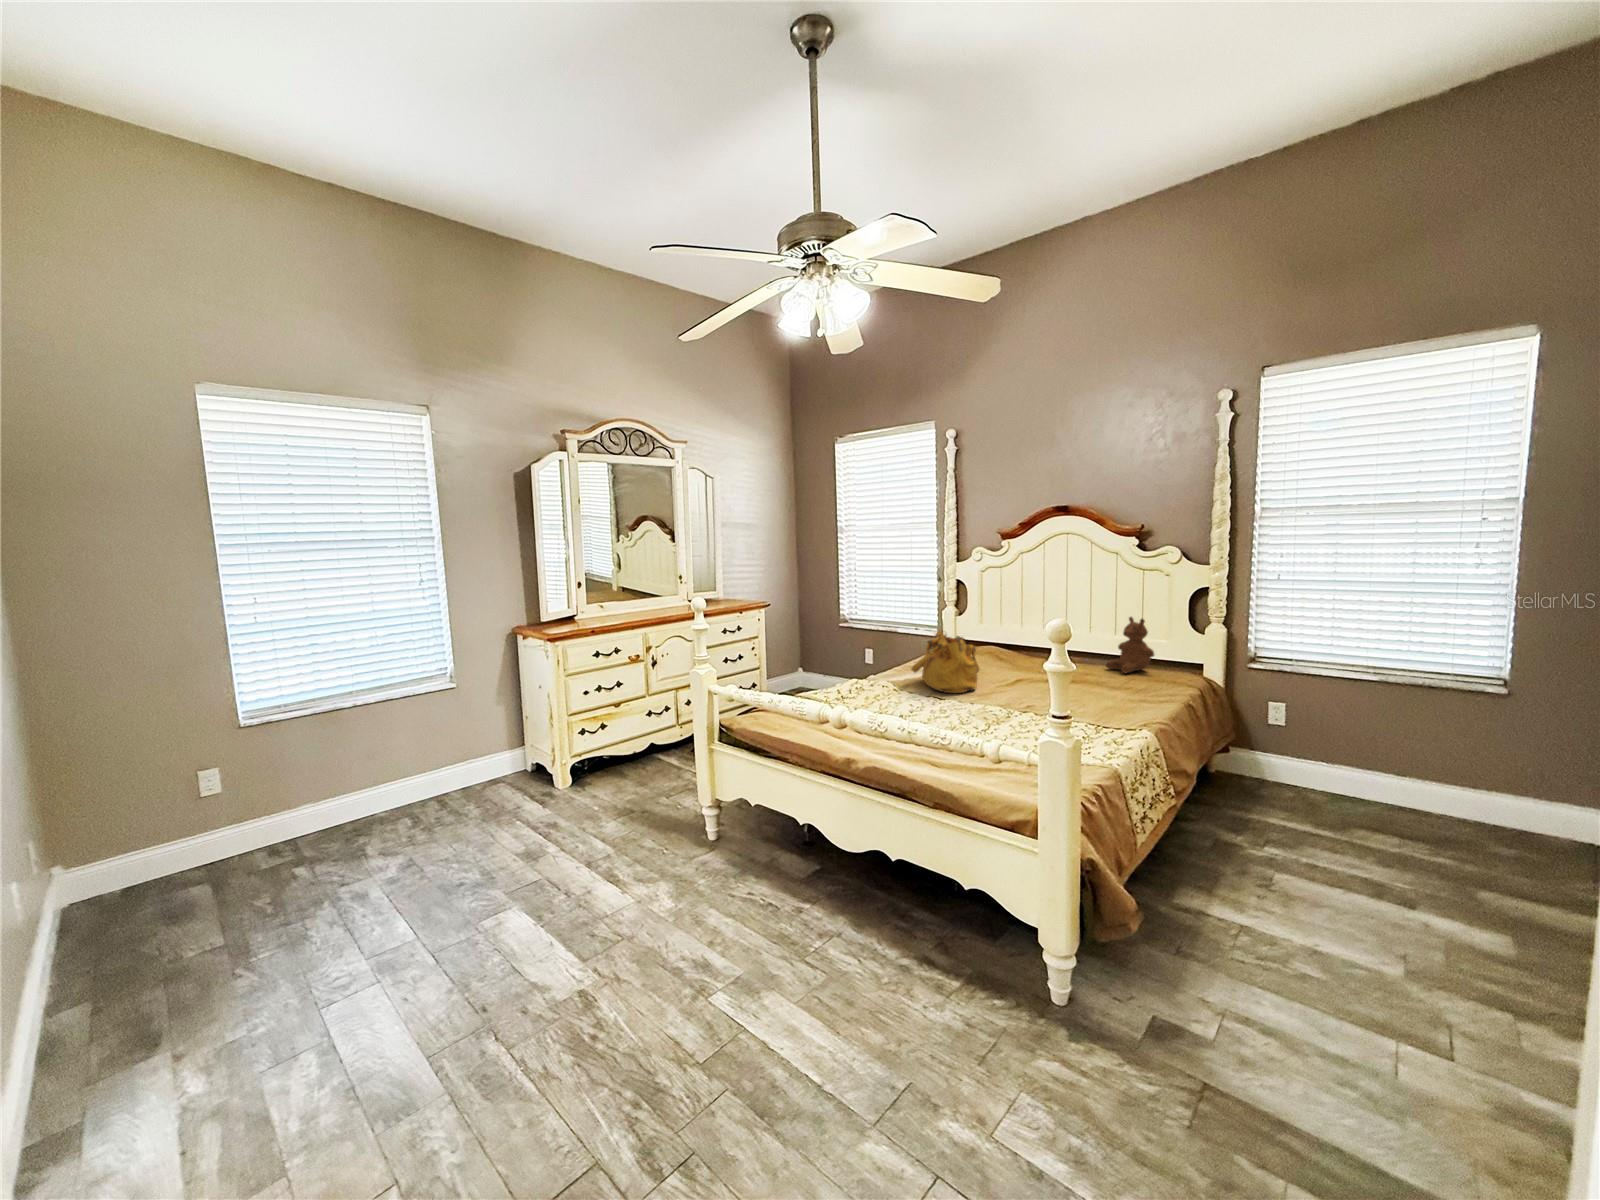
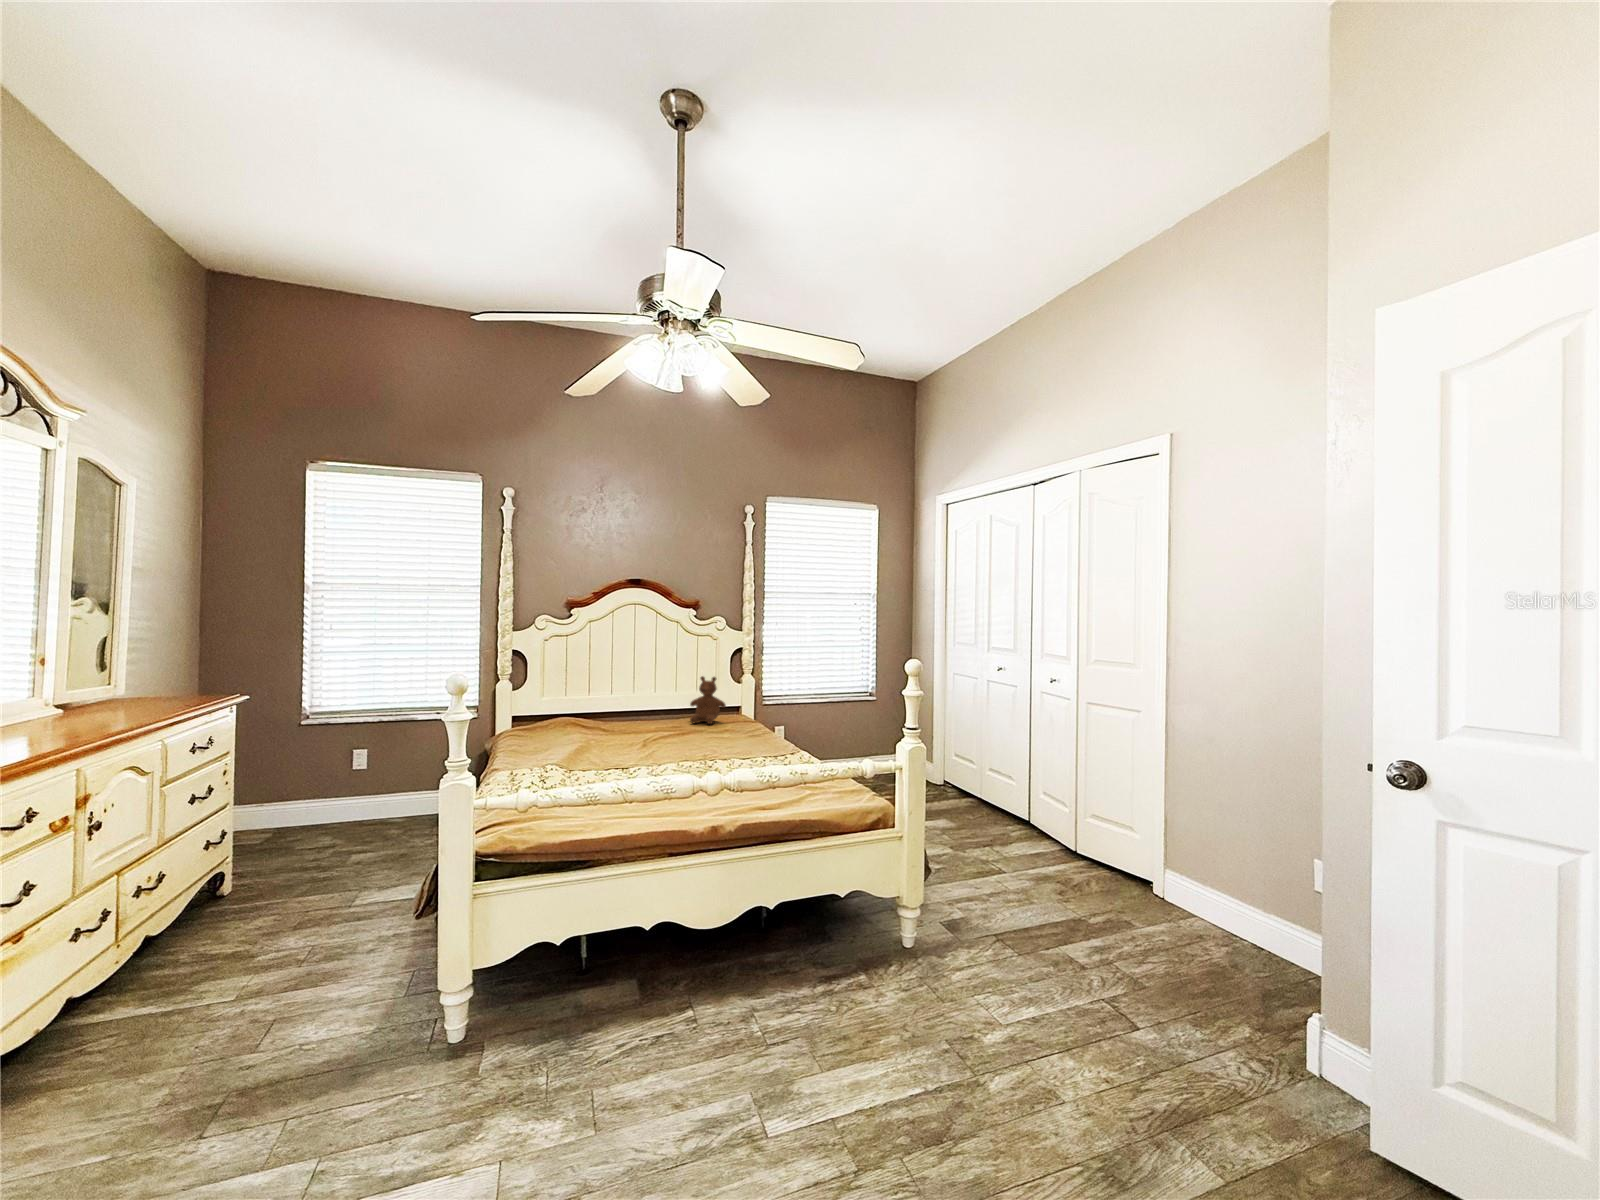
handbag: present [911,631,979,693] -> none [578,702,649,763]

